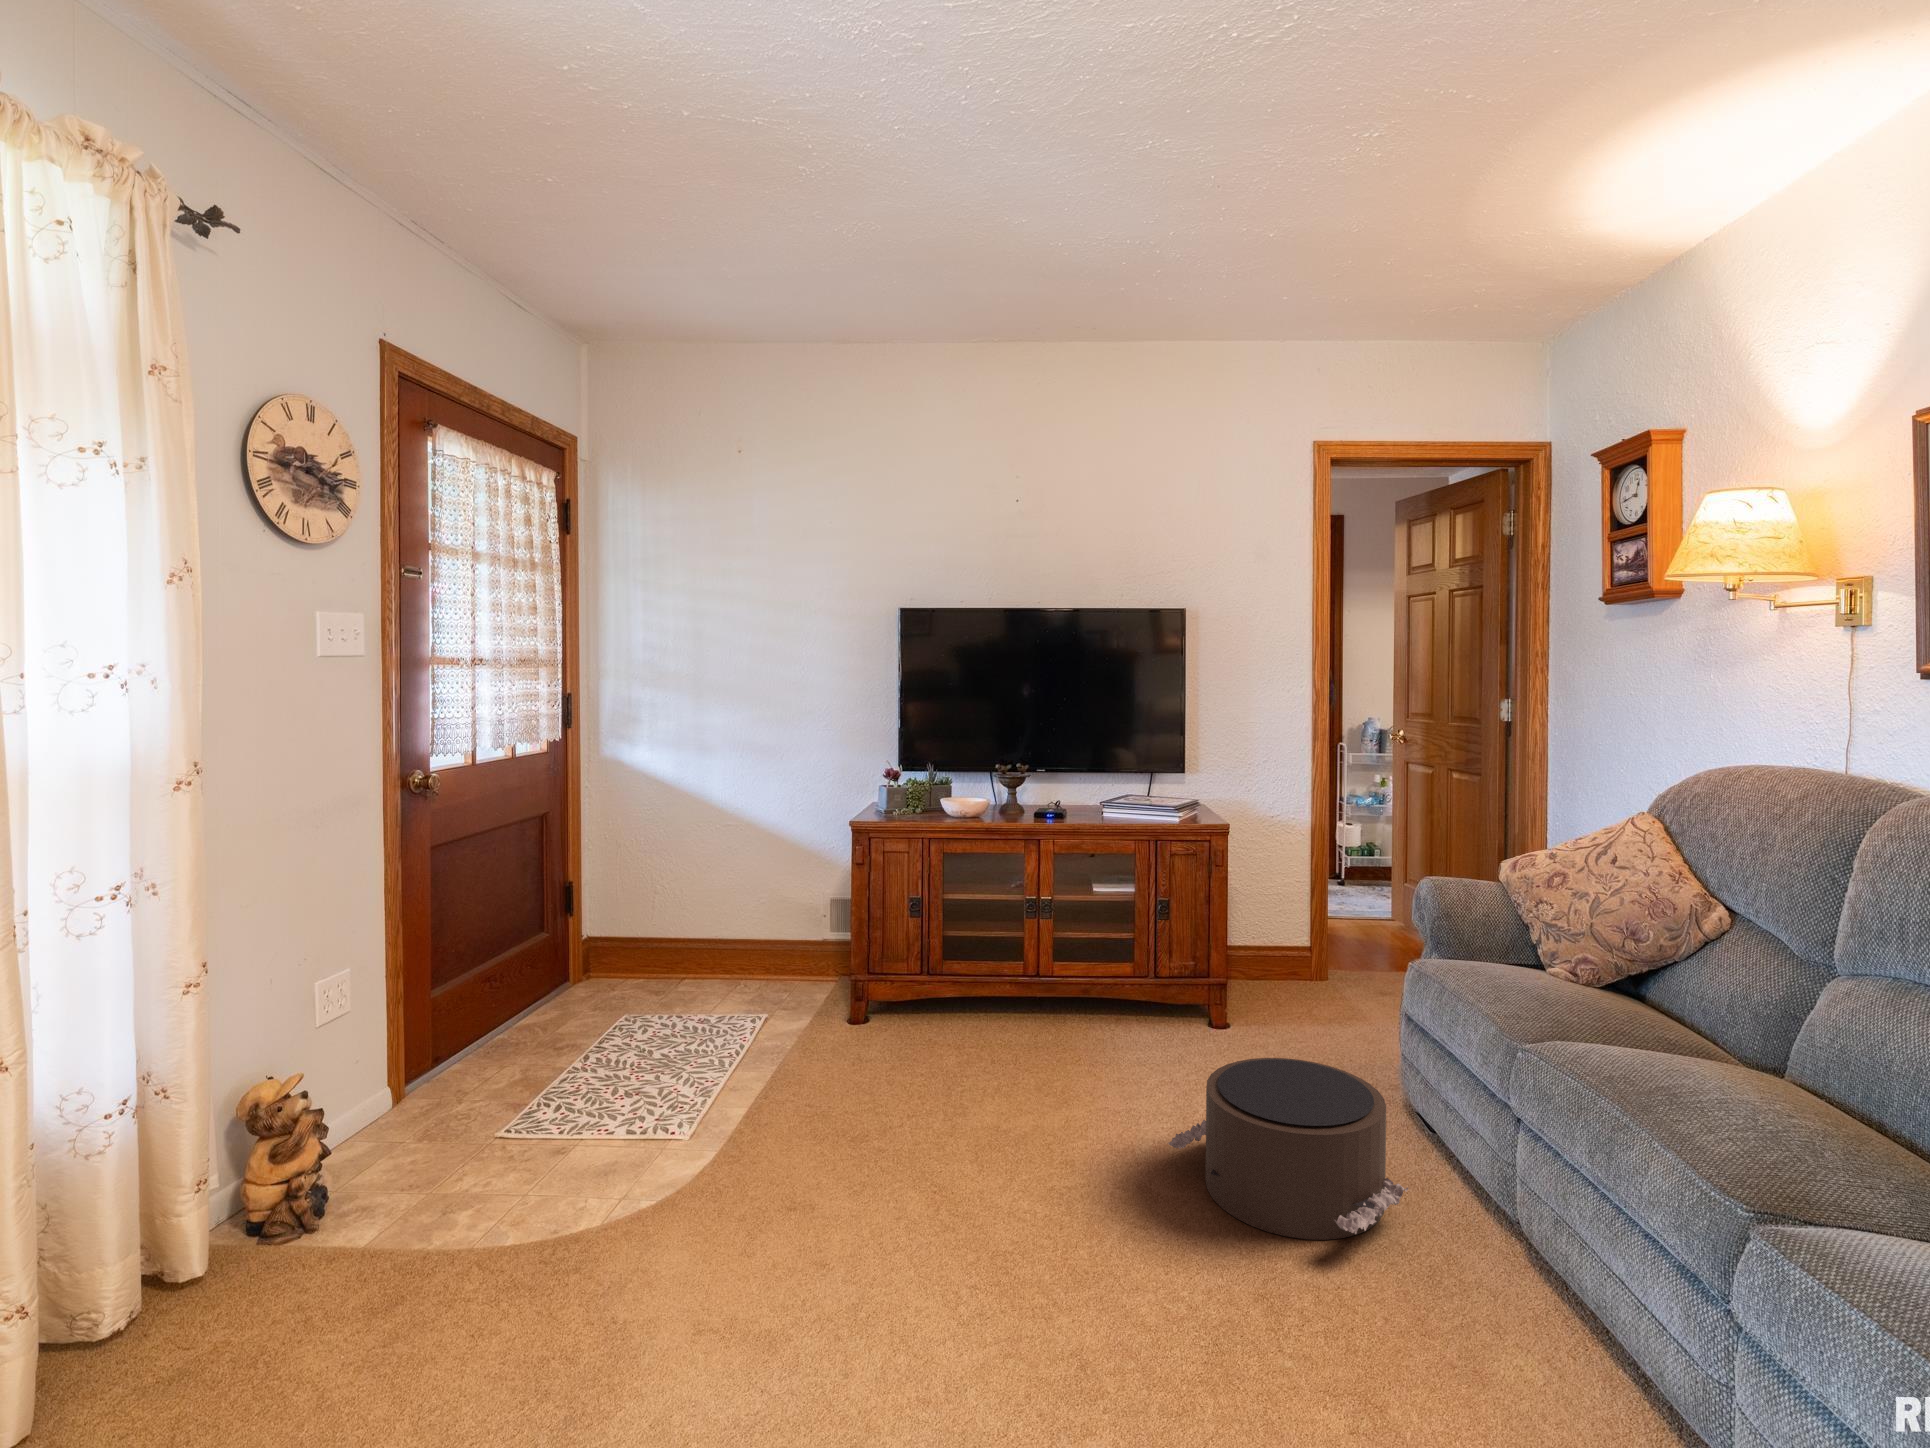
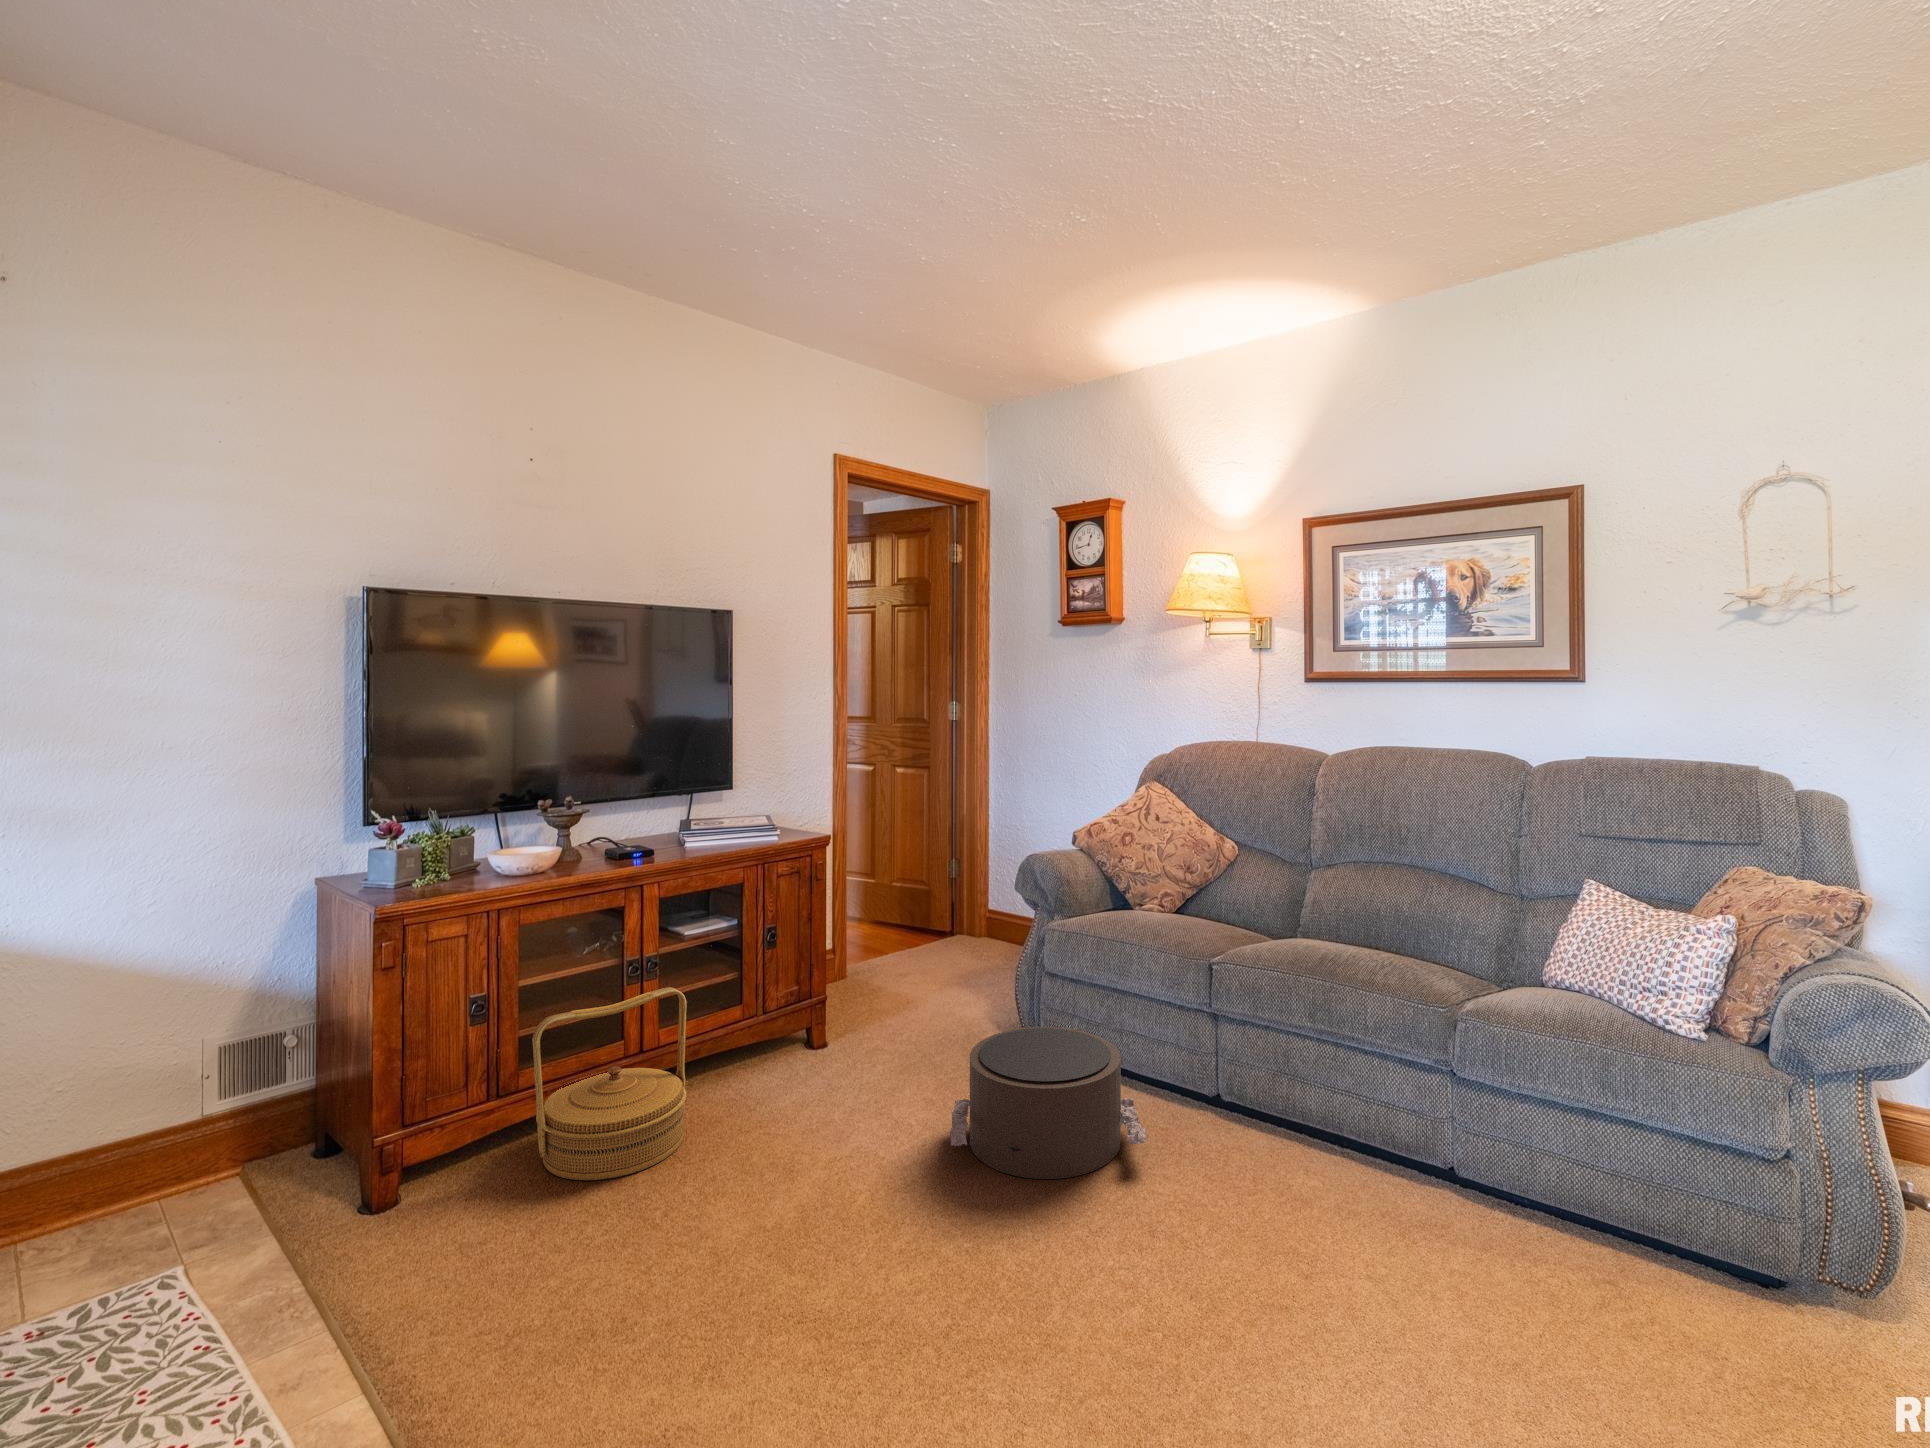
woven basket: none [923,924,1045,1067] -> present [533,987,687,1181]

